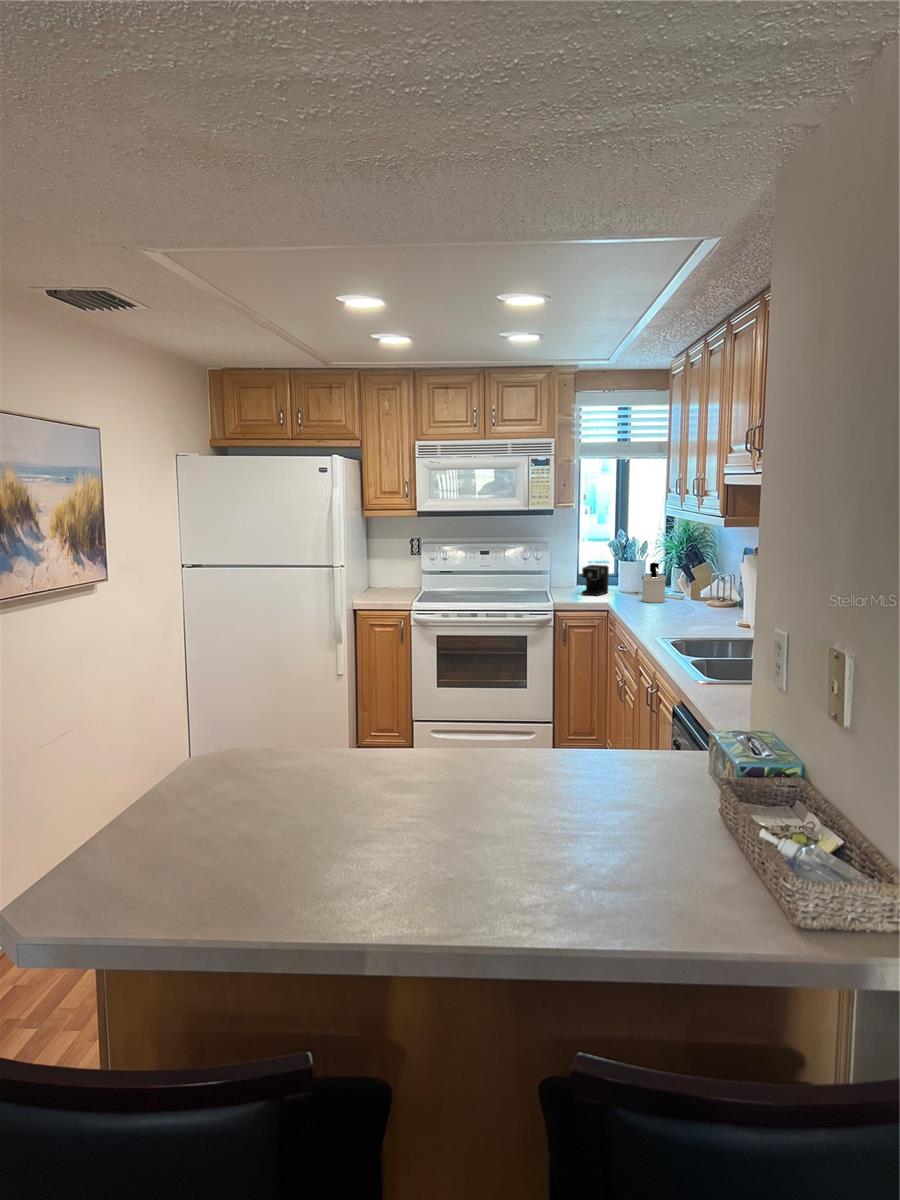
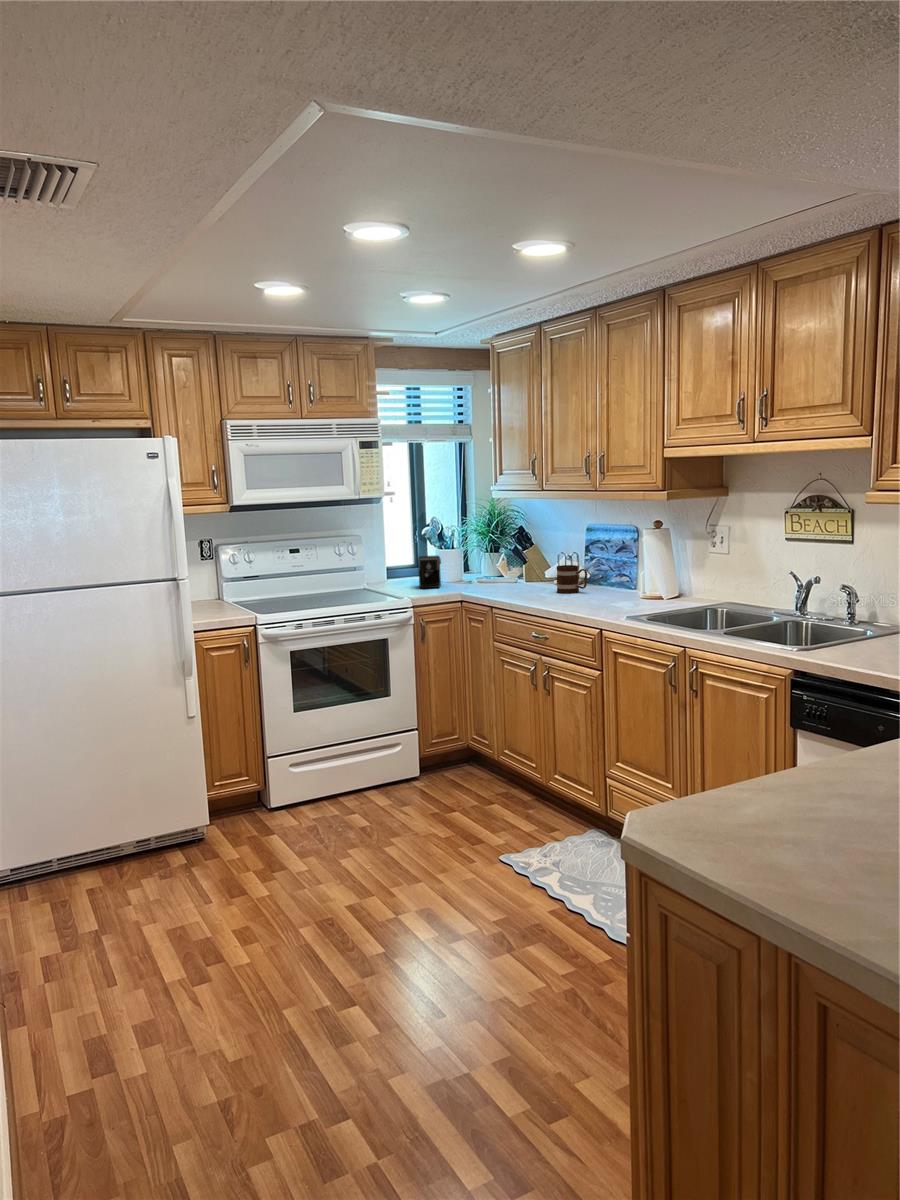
soap dispenser: present [642,563,666,603] -> none [491,547,516,588]
mug: none [684,587,712,615] -> present [557,565,587,593]

